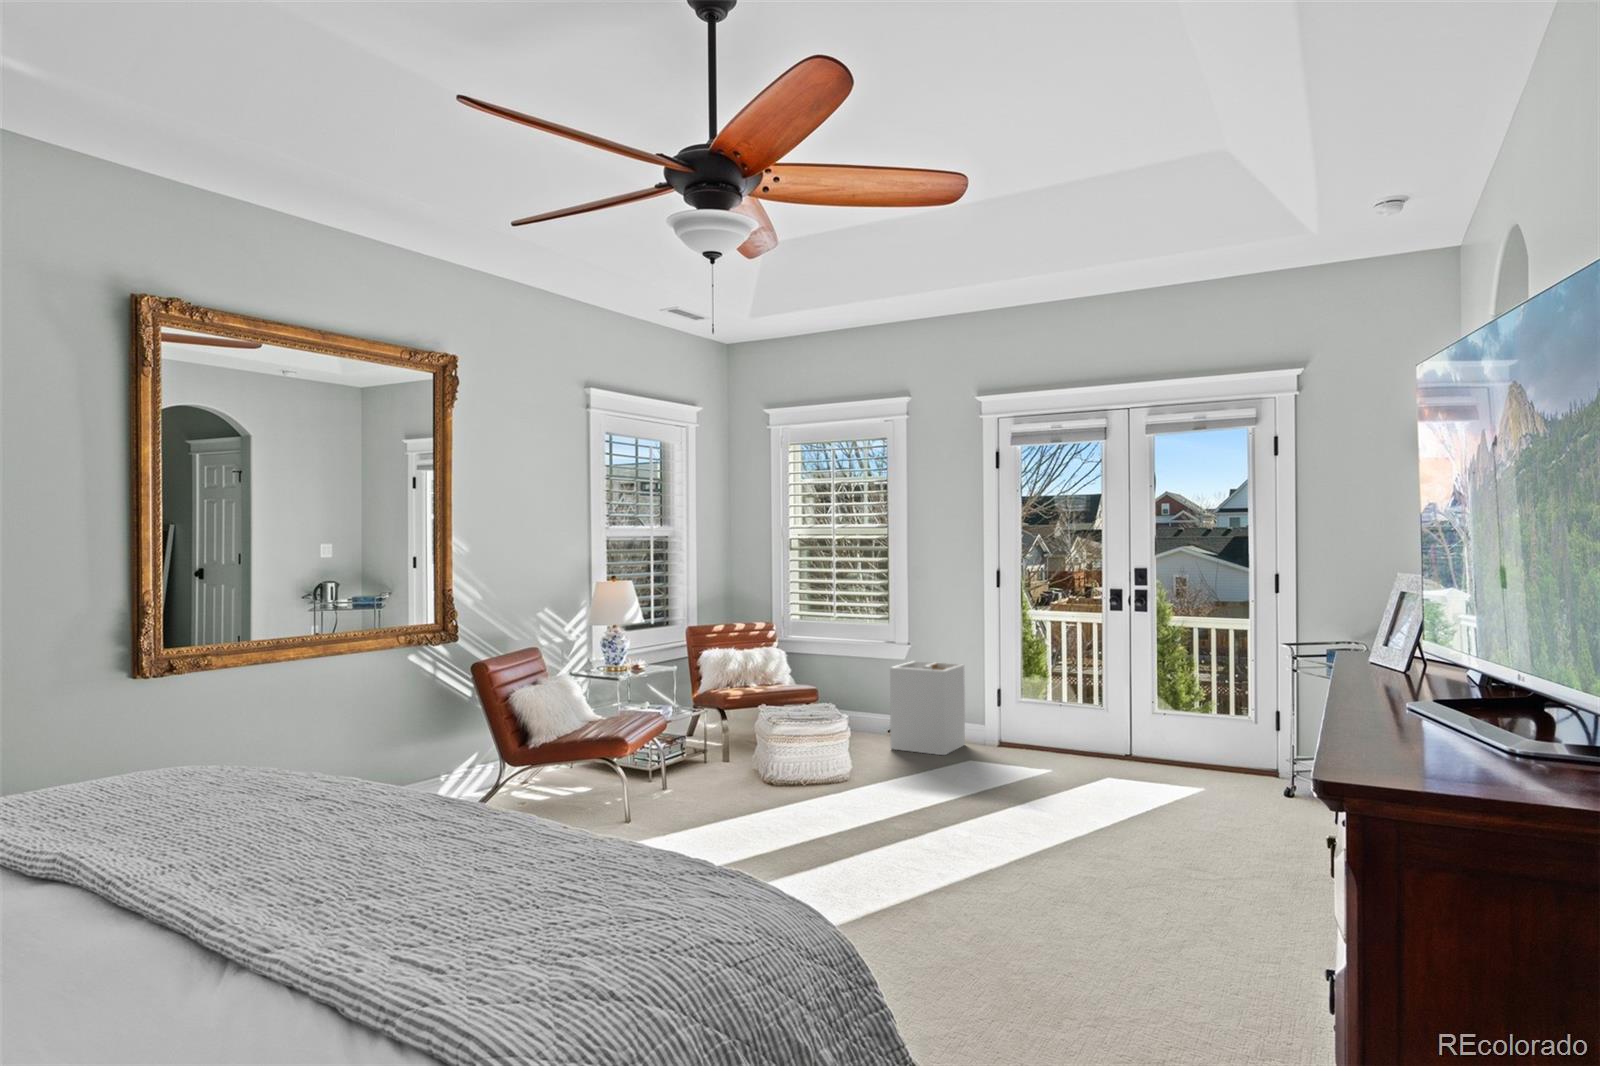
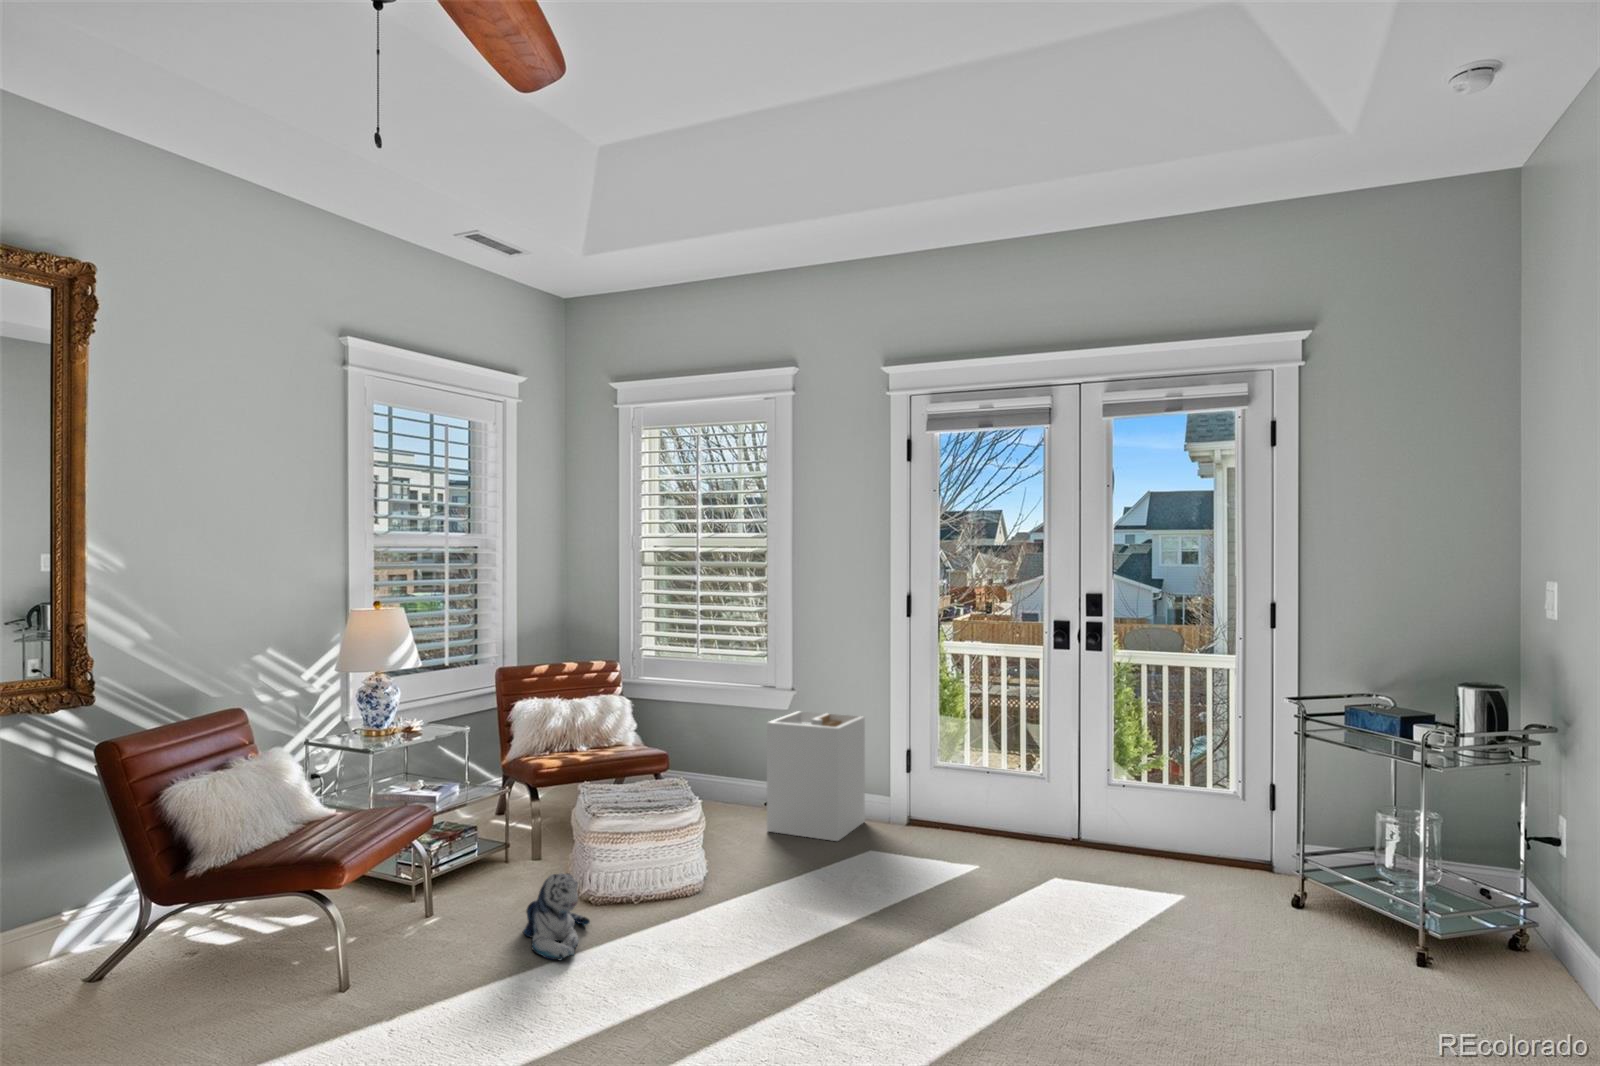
plush toy: none [731,756,776,810] -> present [523,873,590,960]

